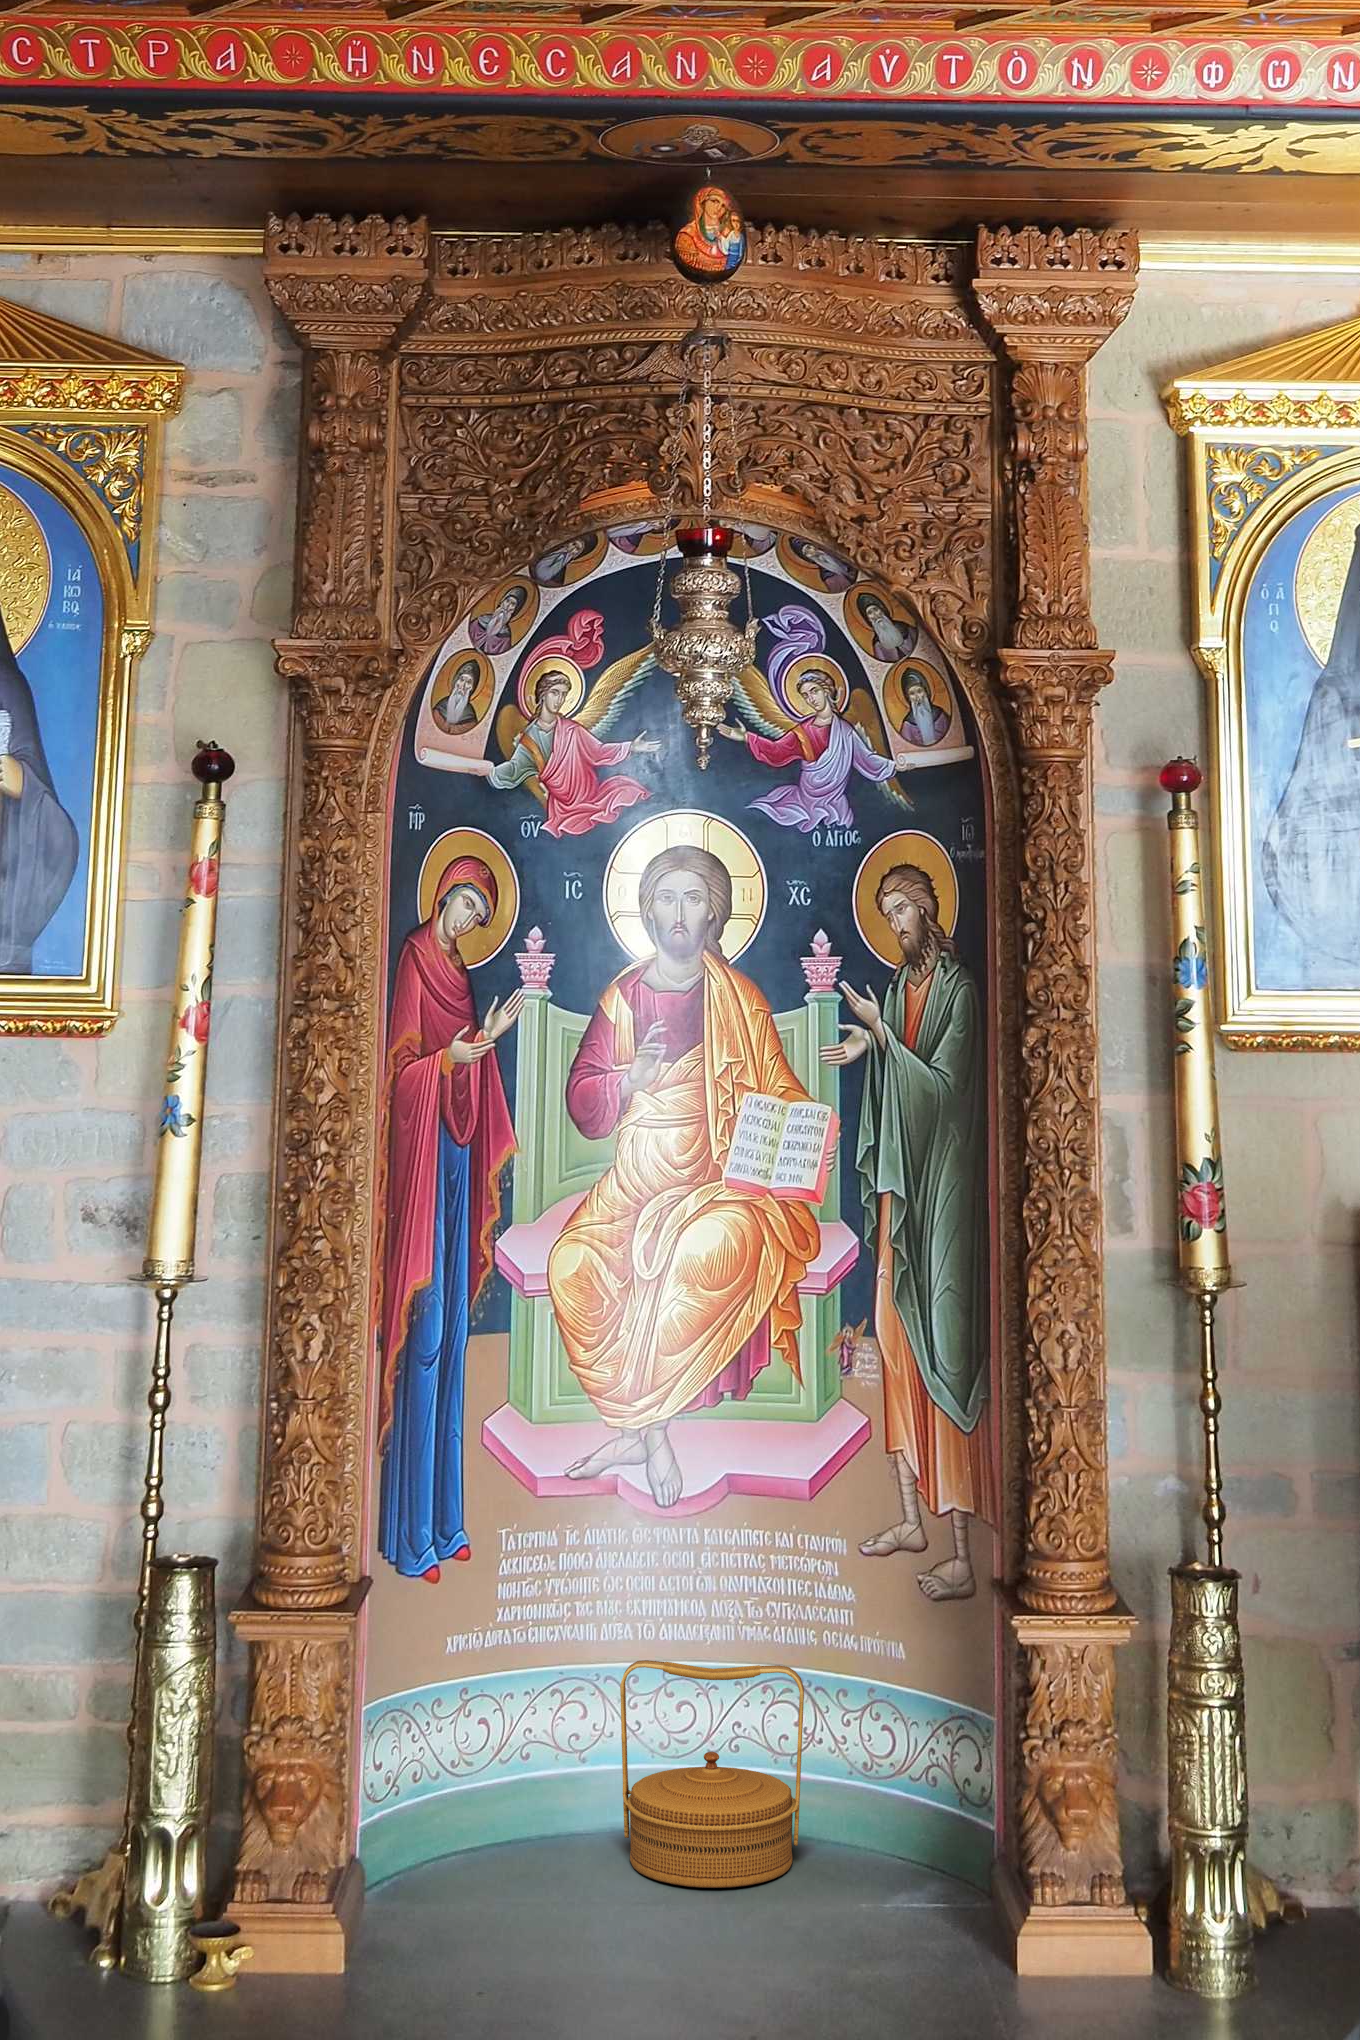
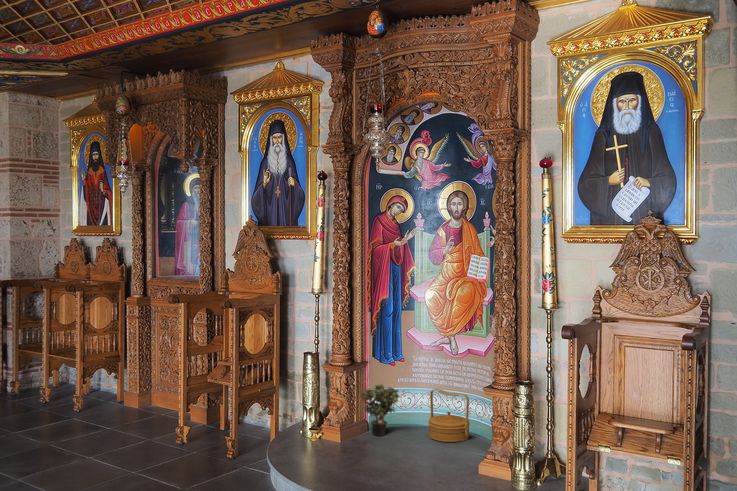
potted plant: none [377,1670,550,1918] -> present [361,384,400,436]

